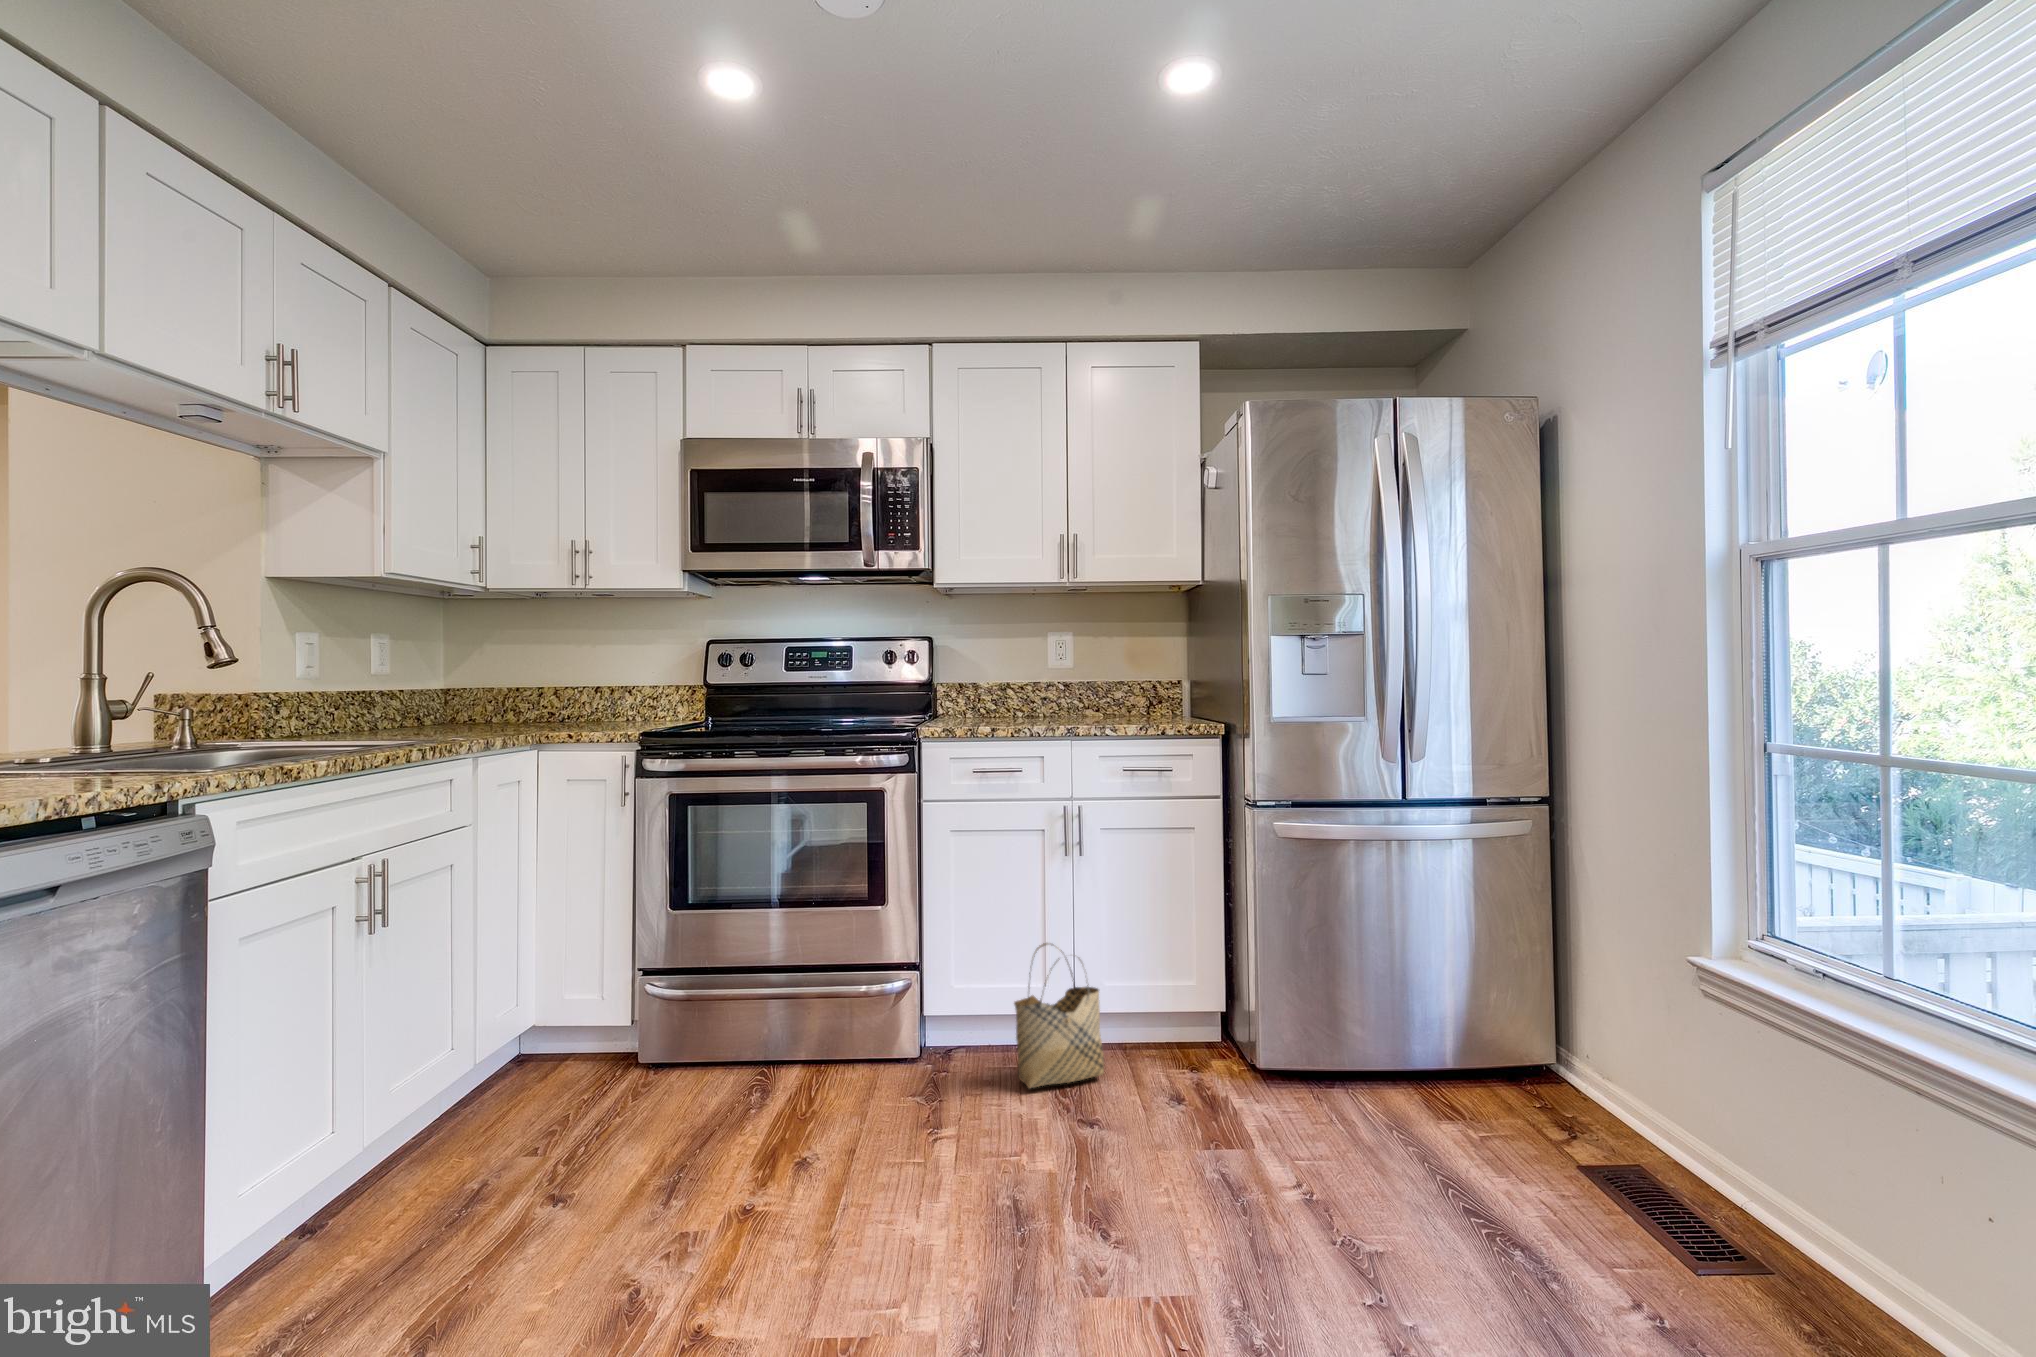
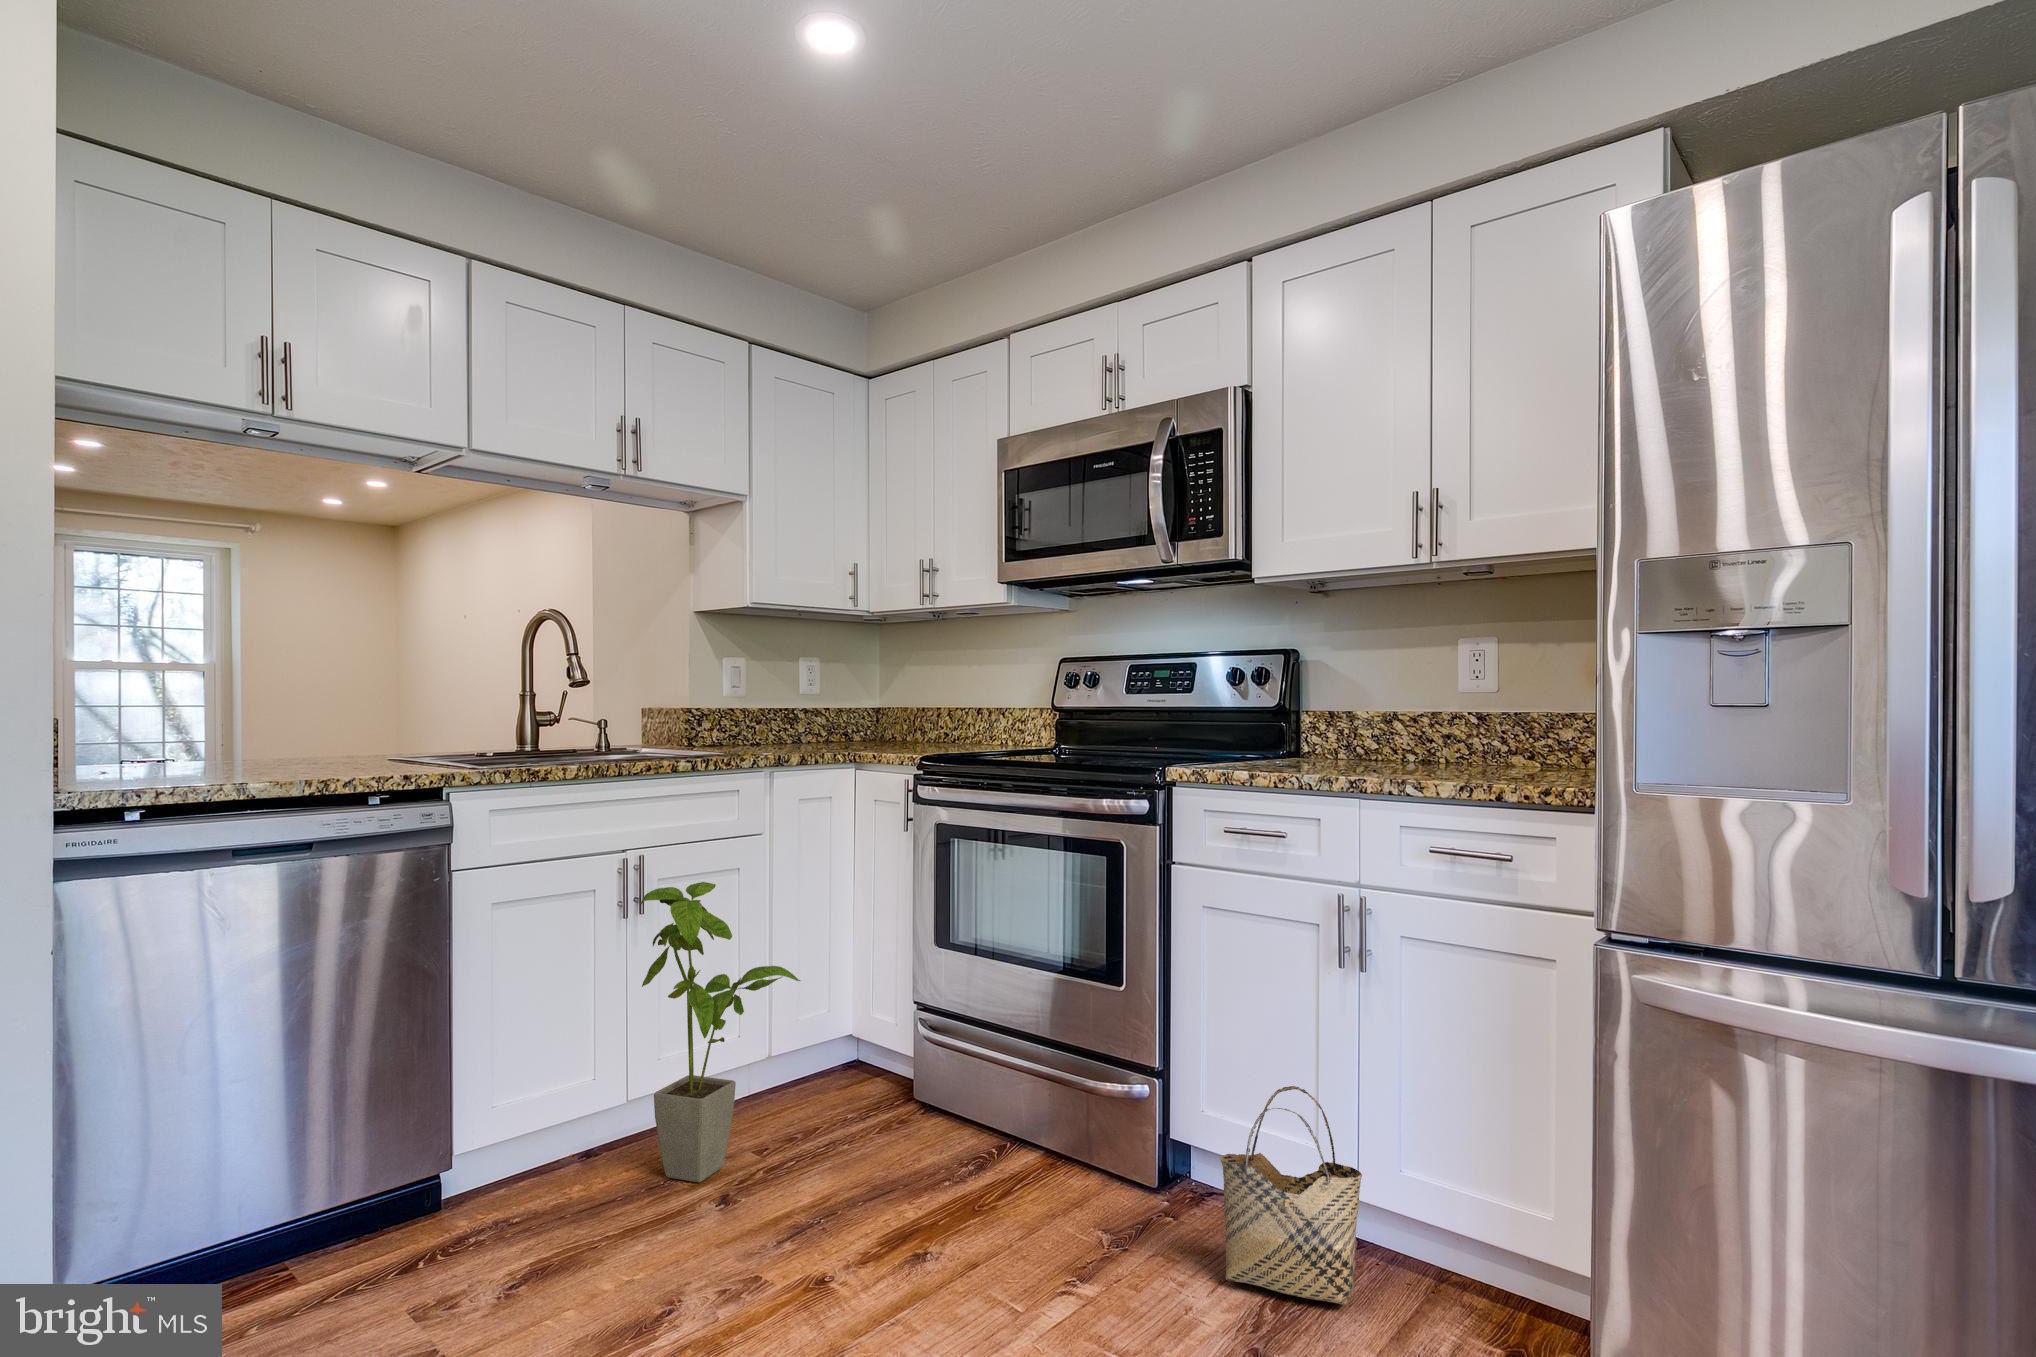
house plant: none [412,875,603,1210] -> present [640,882,800,1182]

